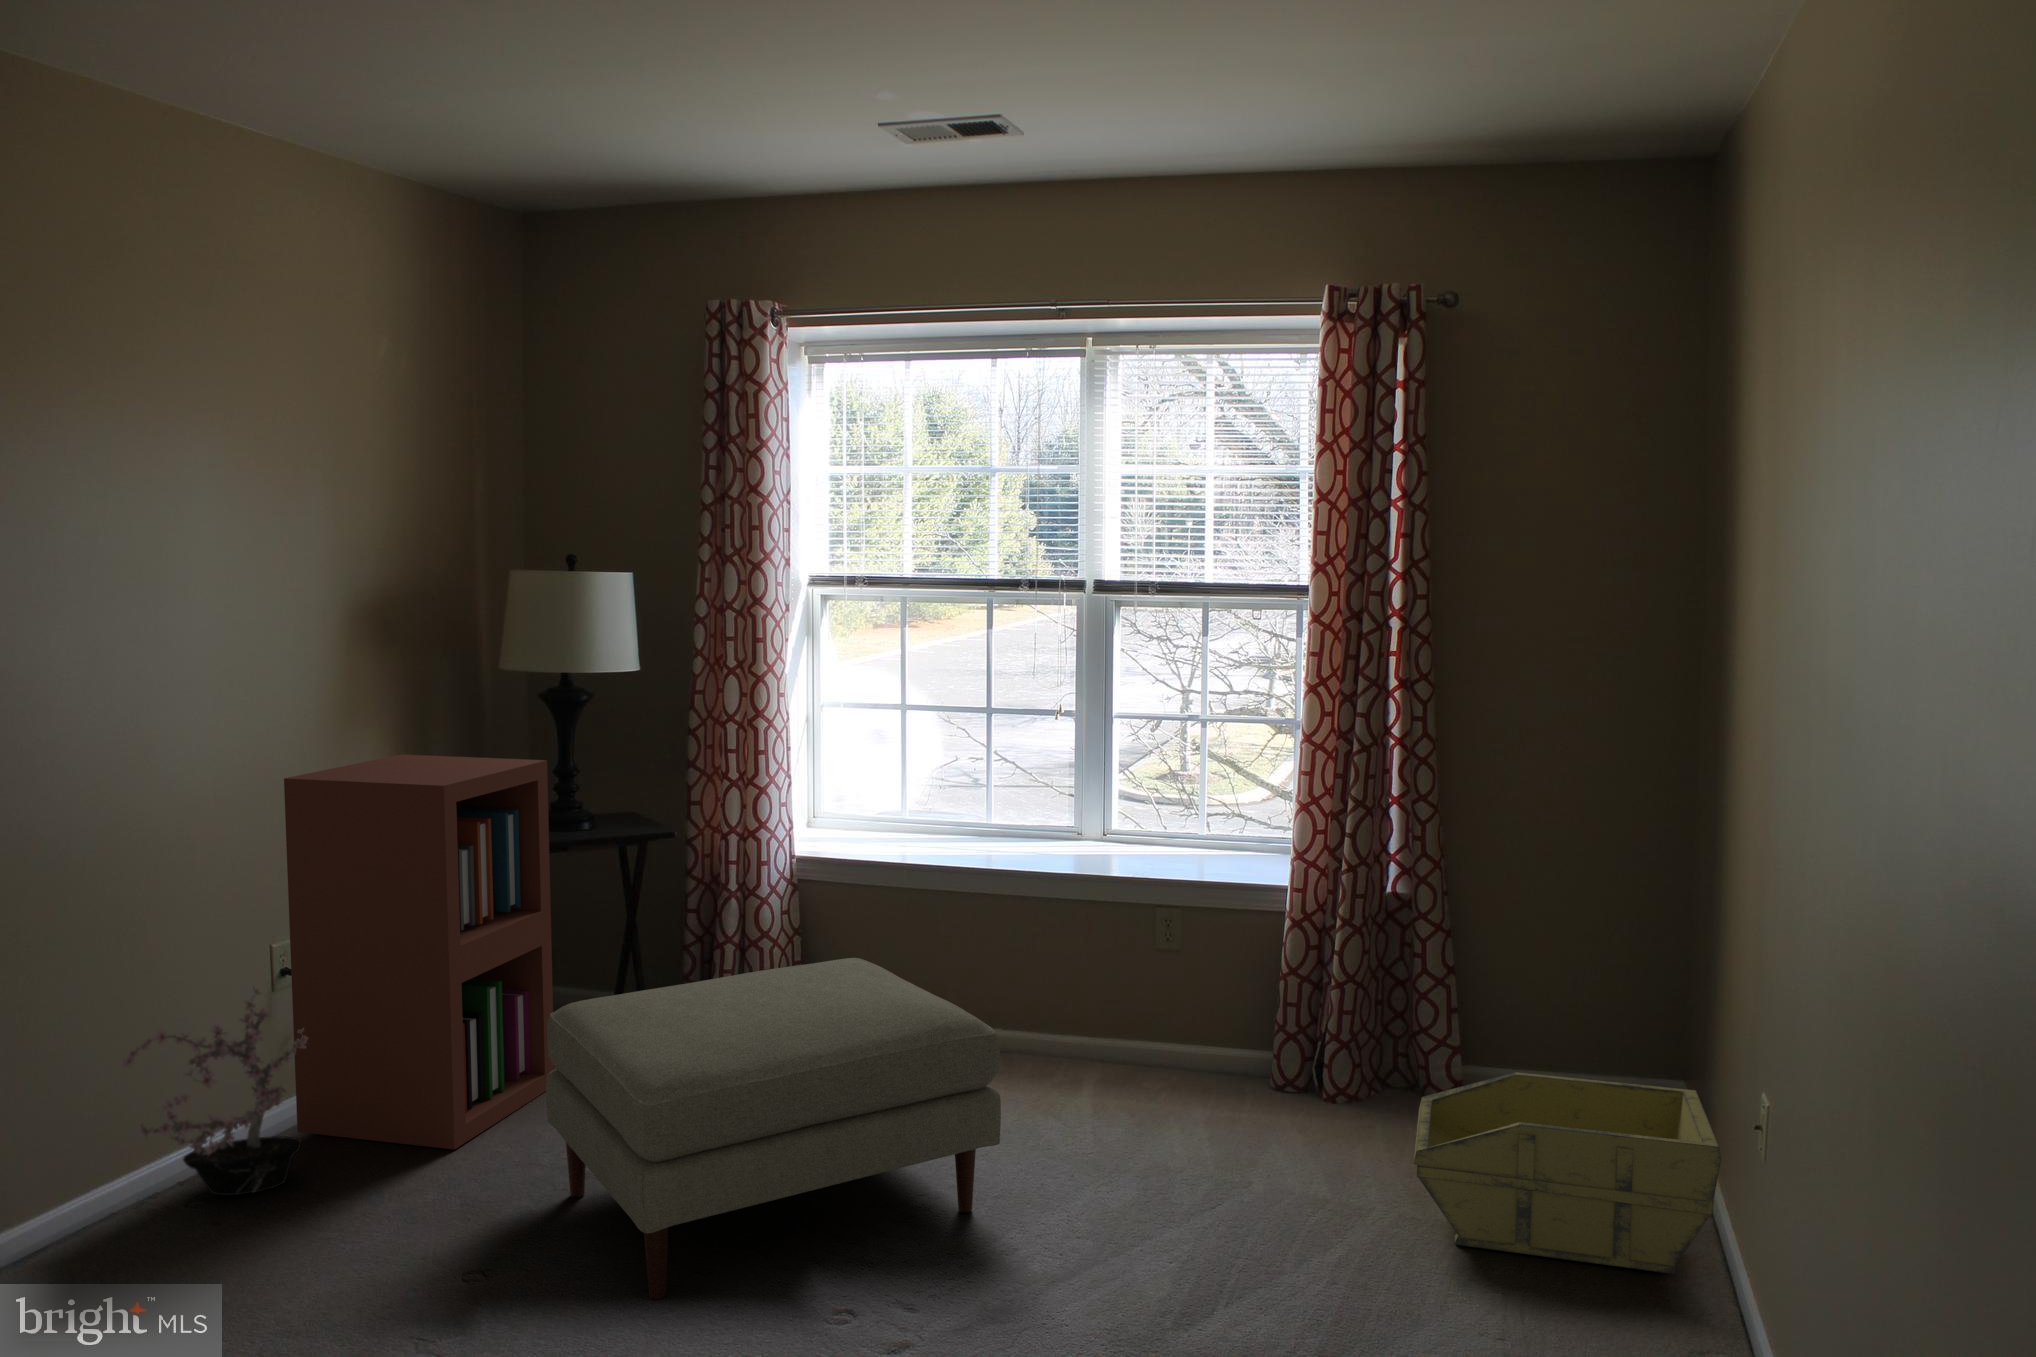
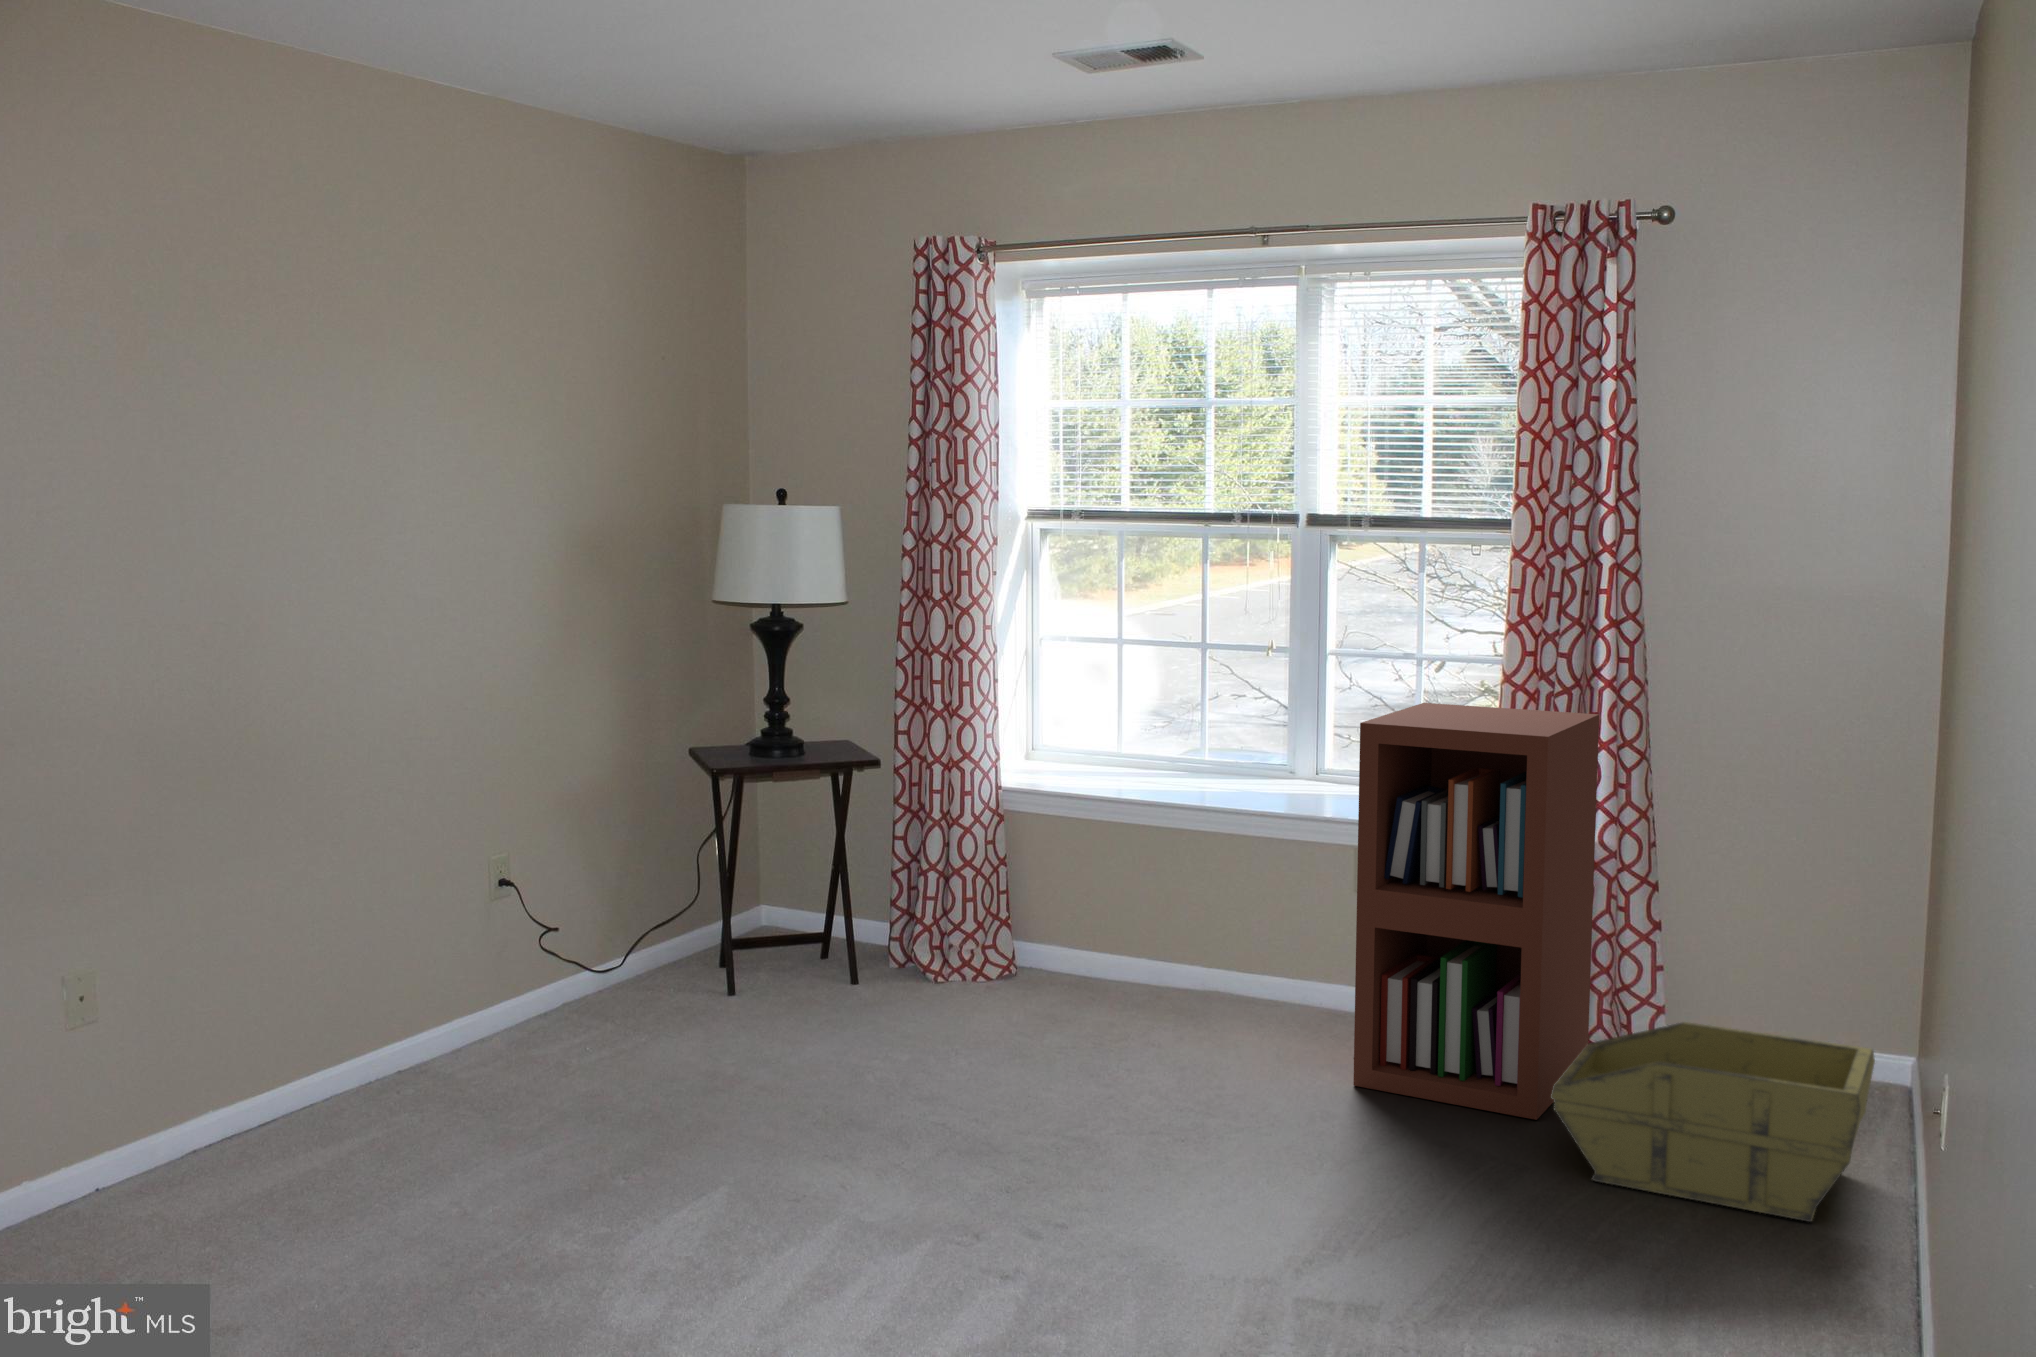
bookshelf: present [284,754,554,1149] -> present [1353,703,1599,1120]
ottoman: present [546,958,1001,1299] -> none [743,882,1149,1158]
potted plant: present [119,989,307,1196] -> none [385,874,550,1057]

